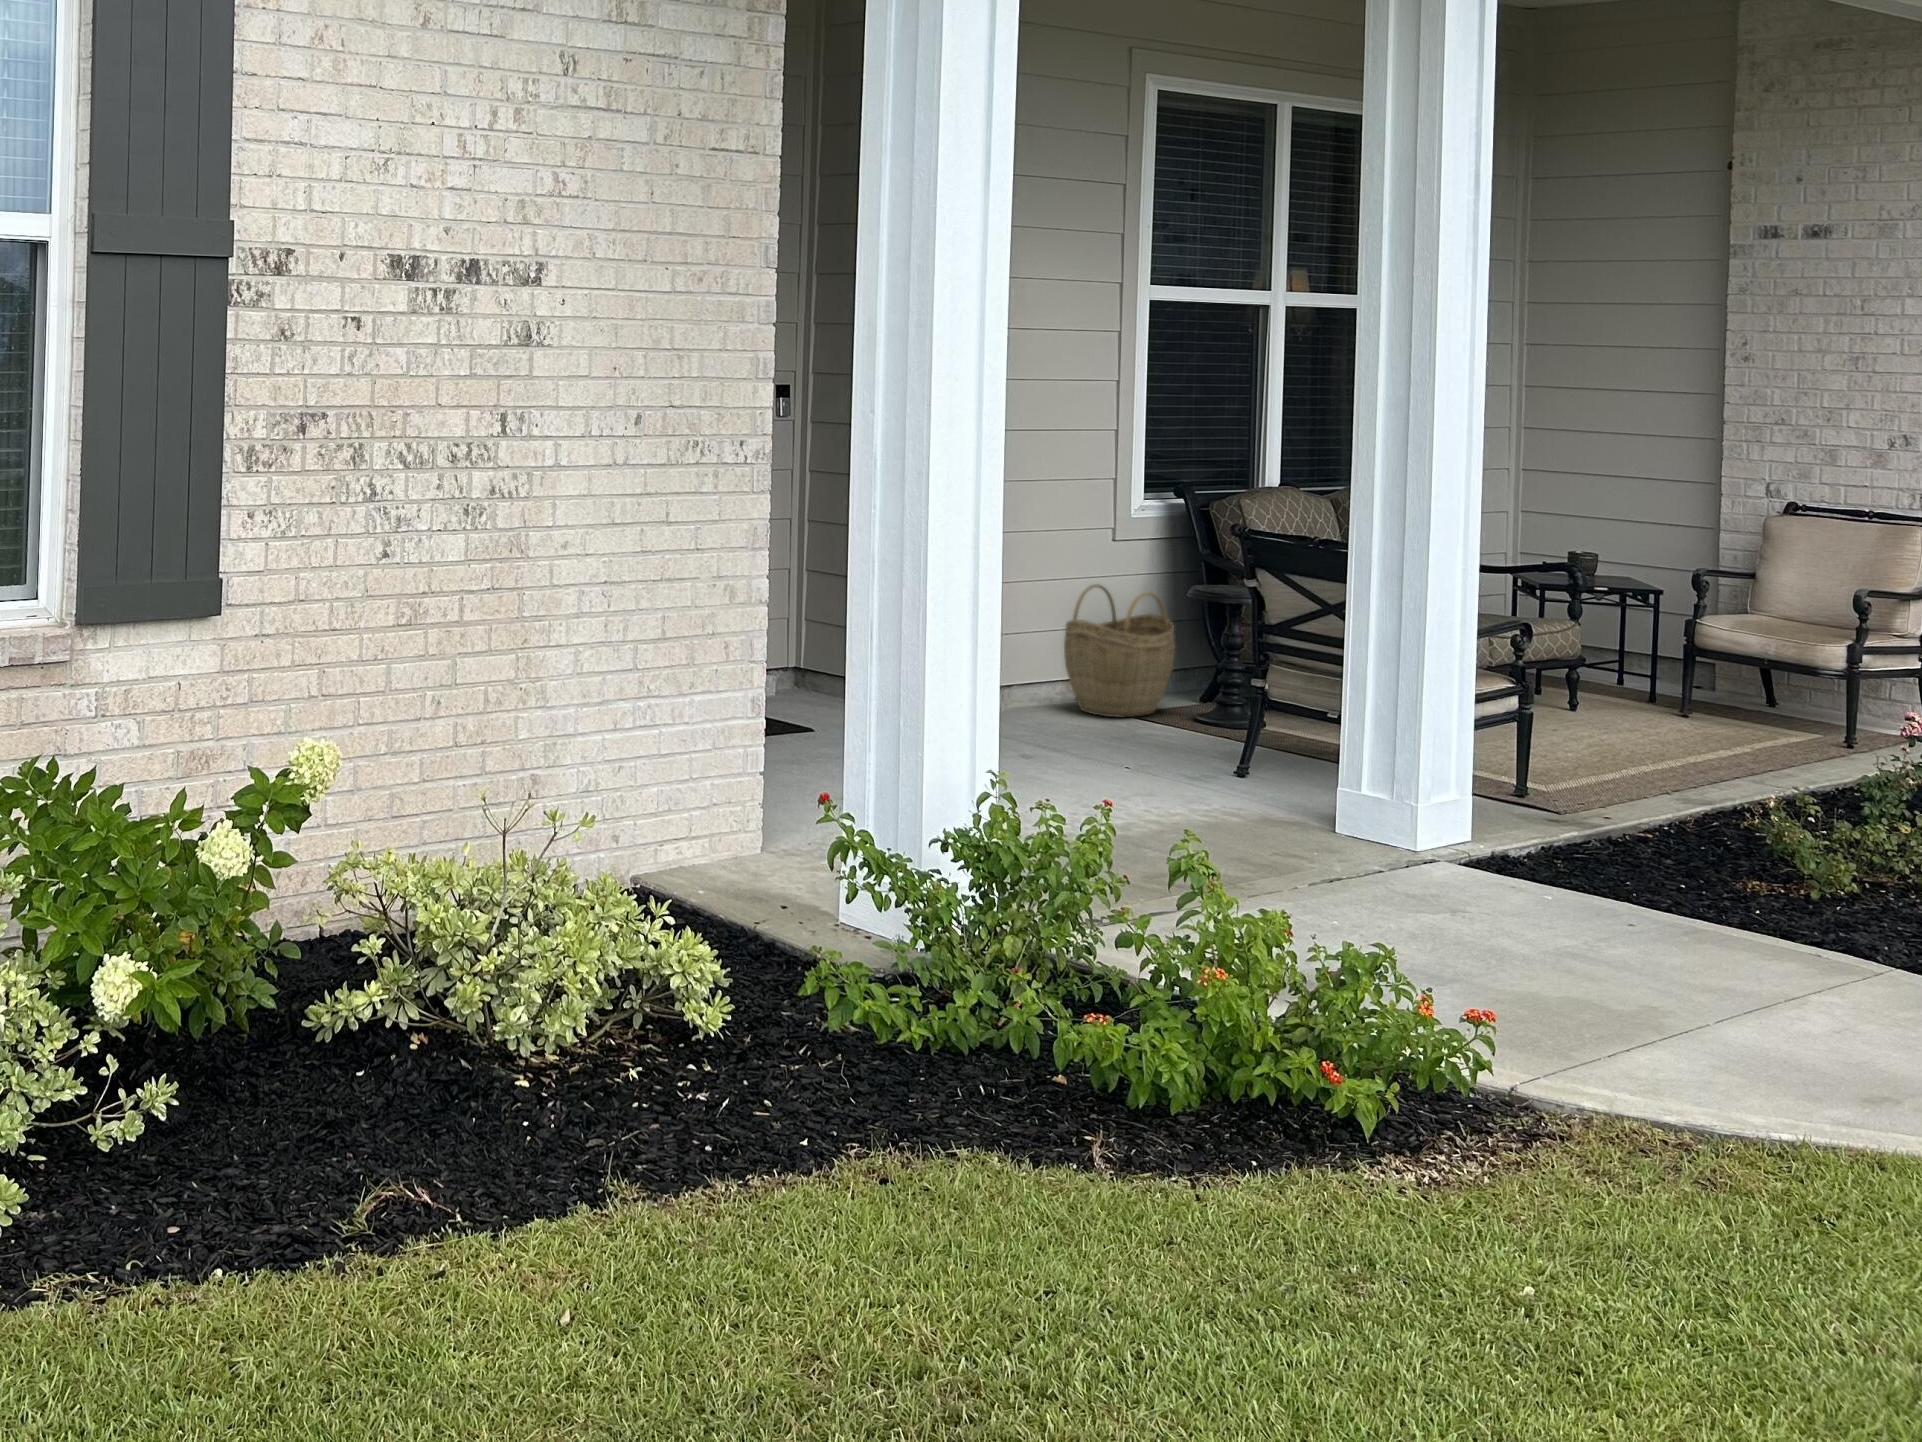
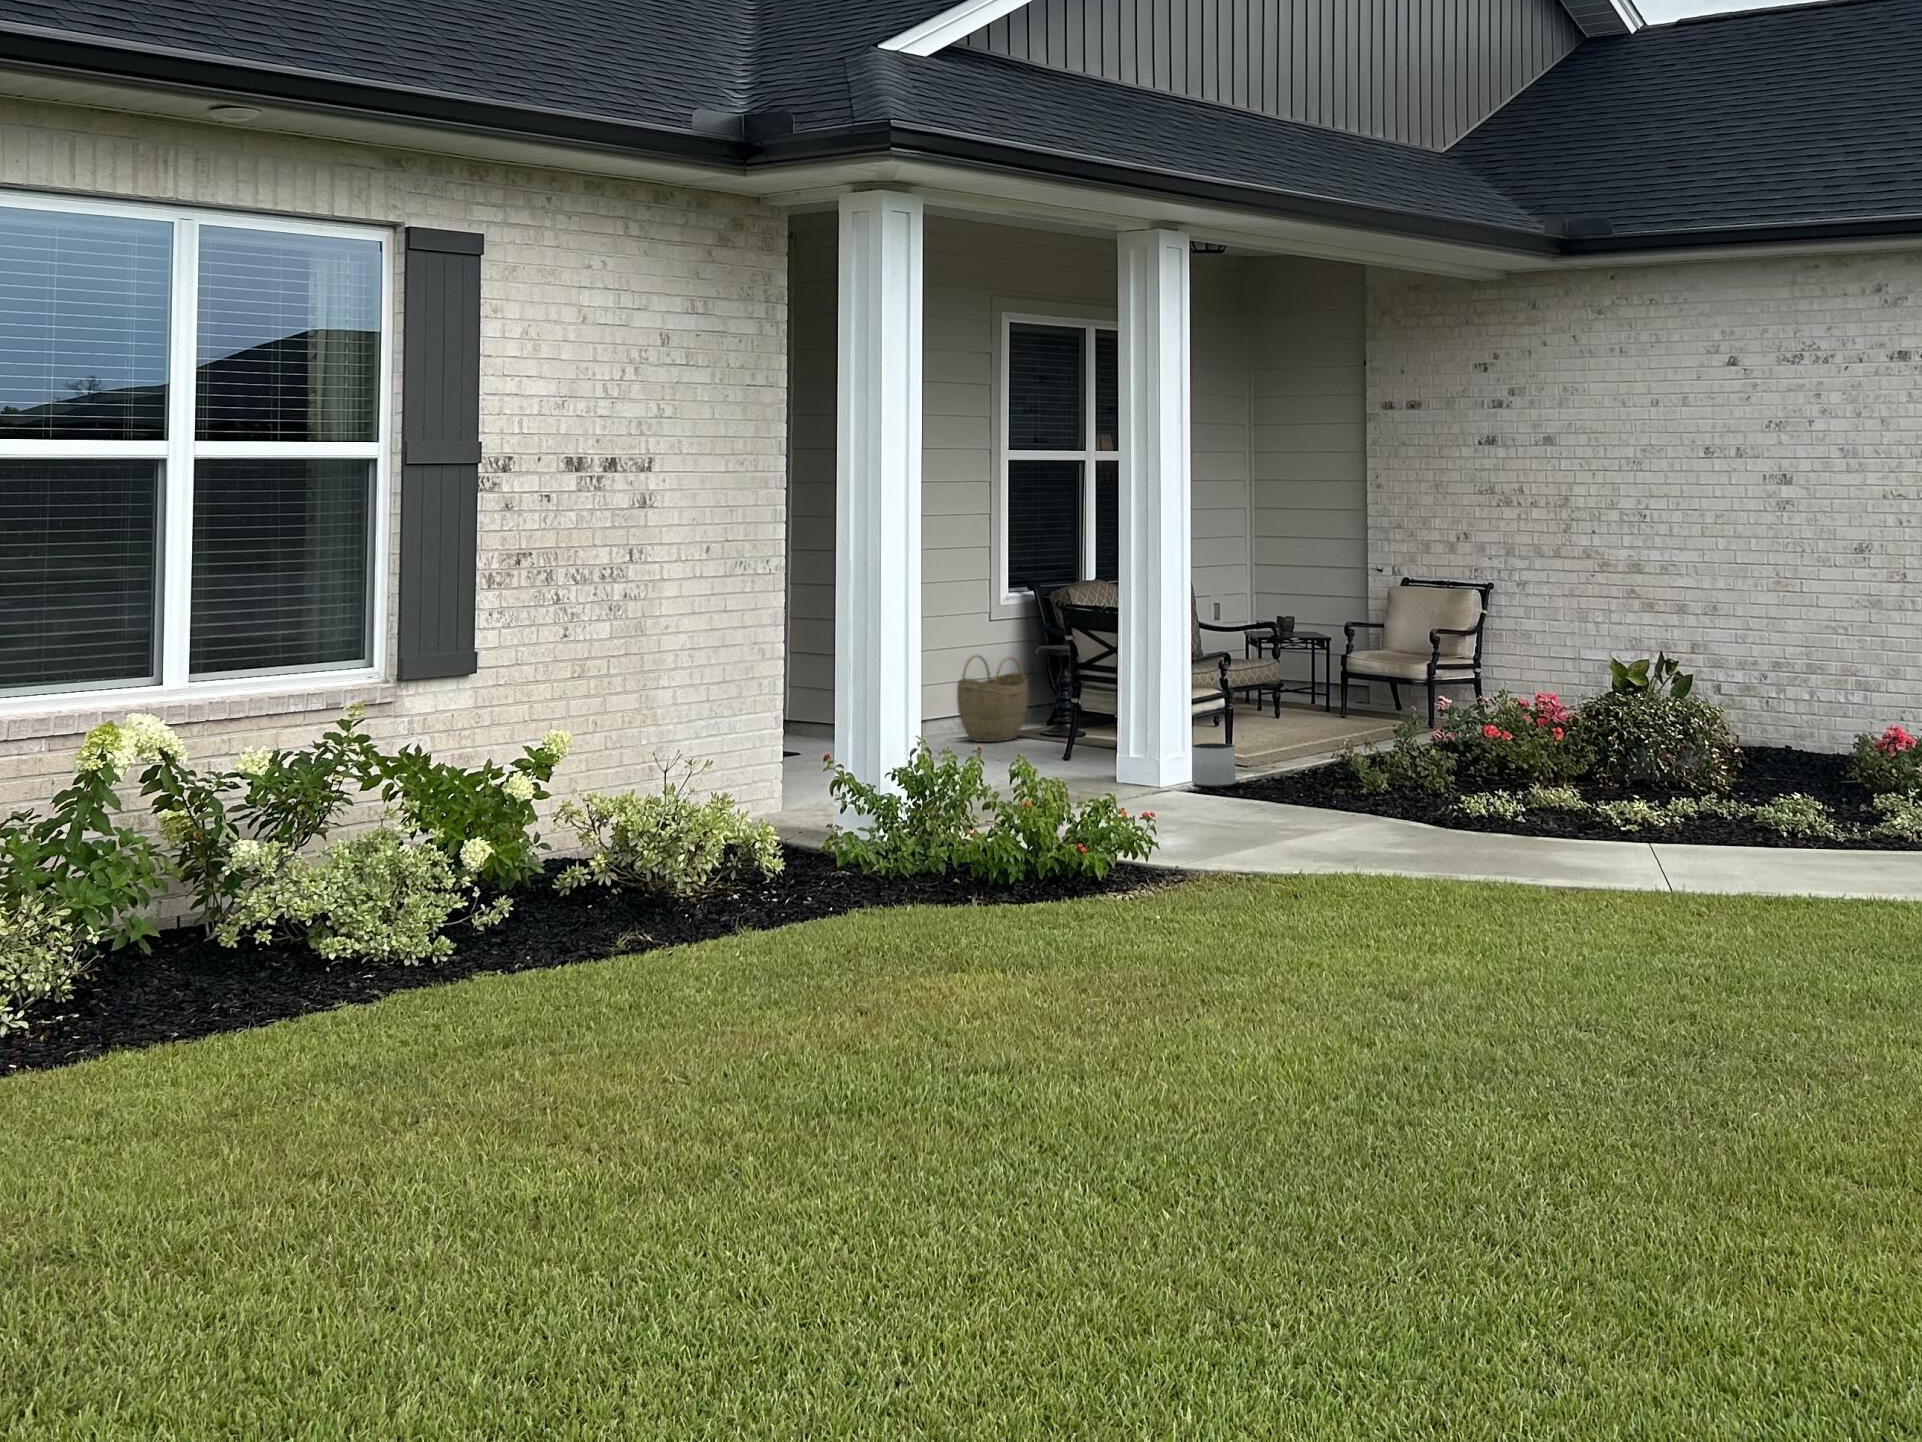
planter: none [1468,780,1550,860] -> present [1192,743,1236,787]

